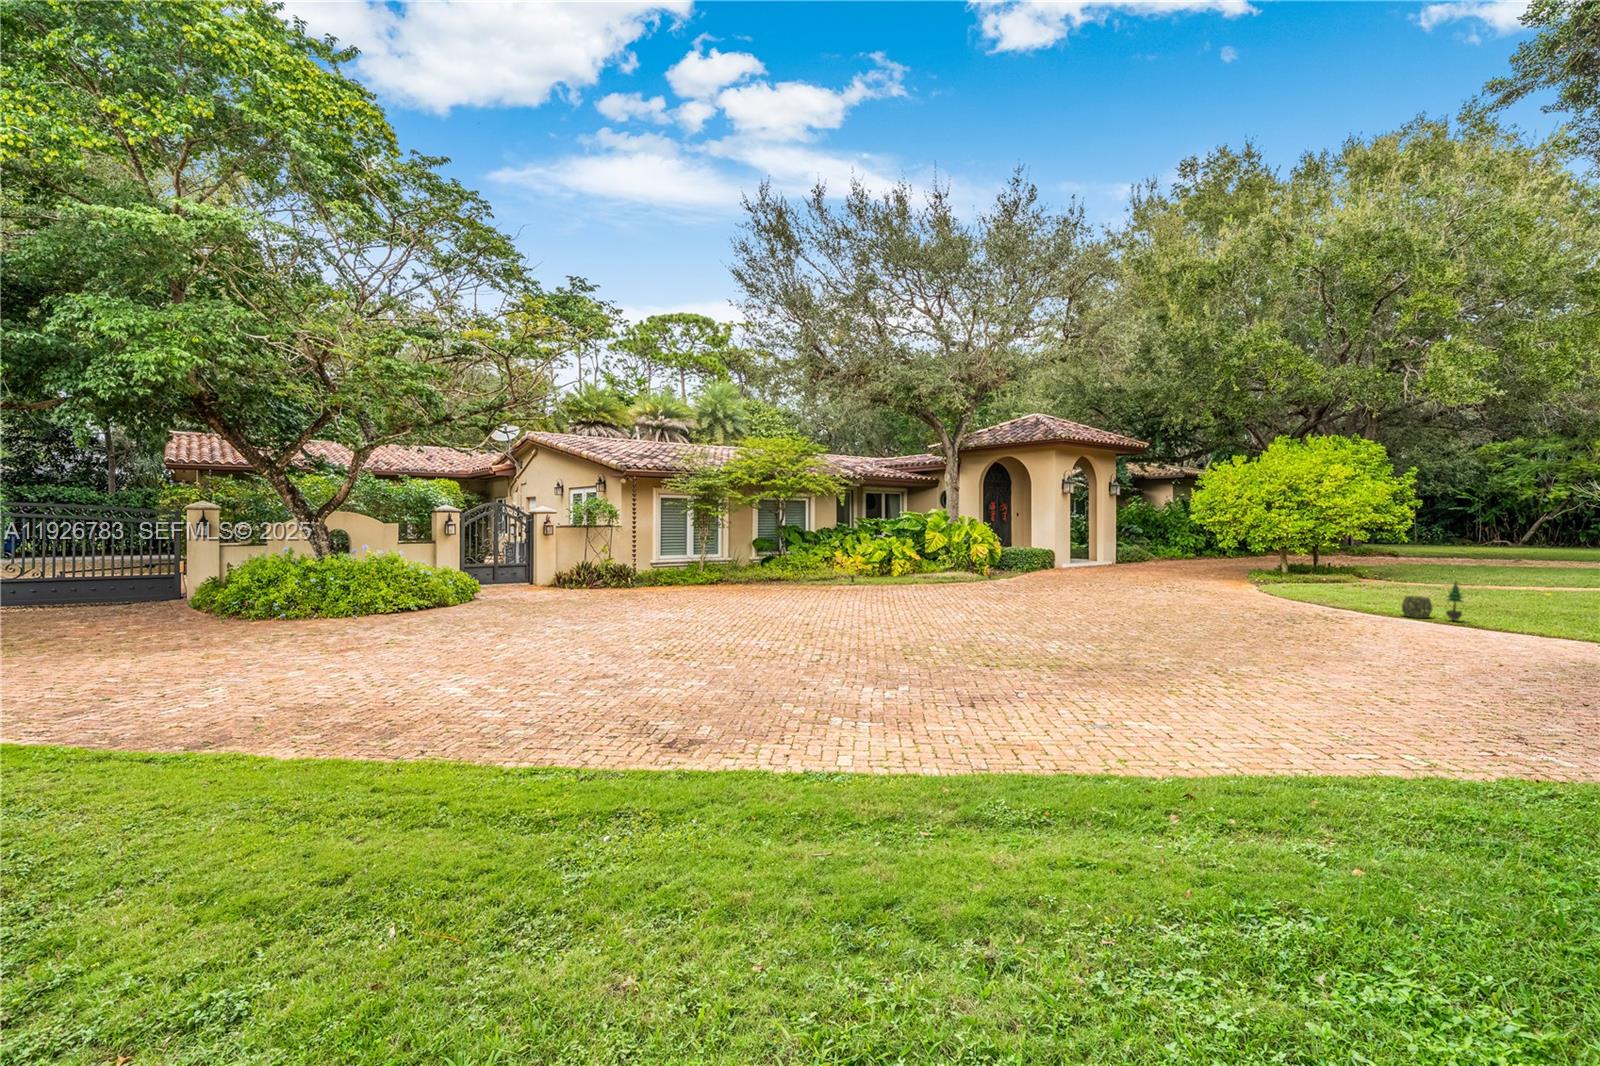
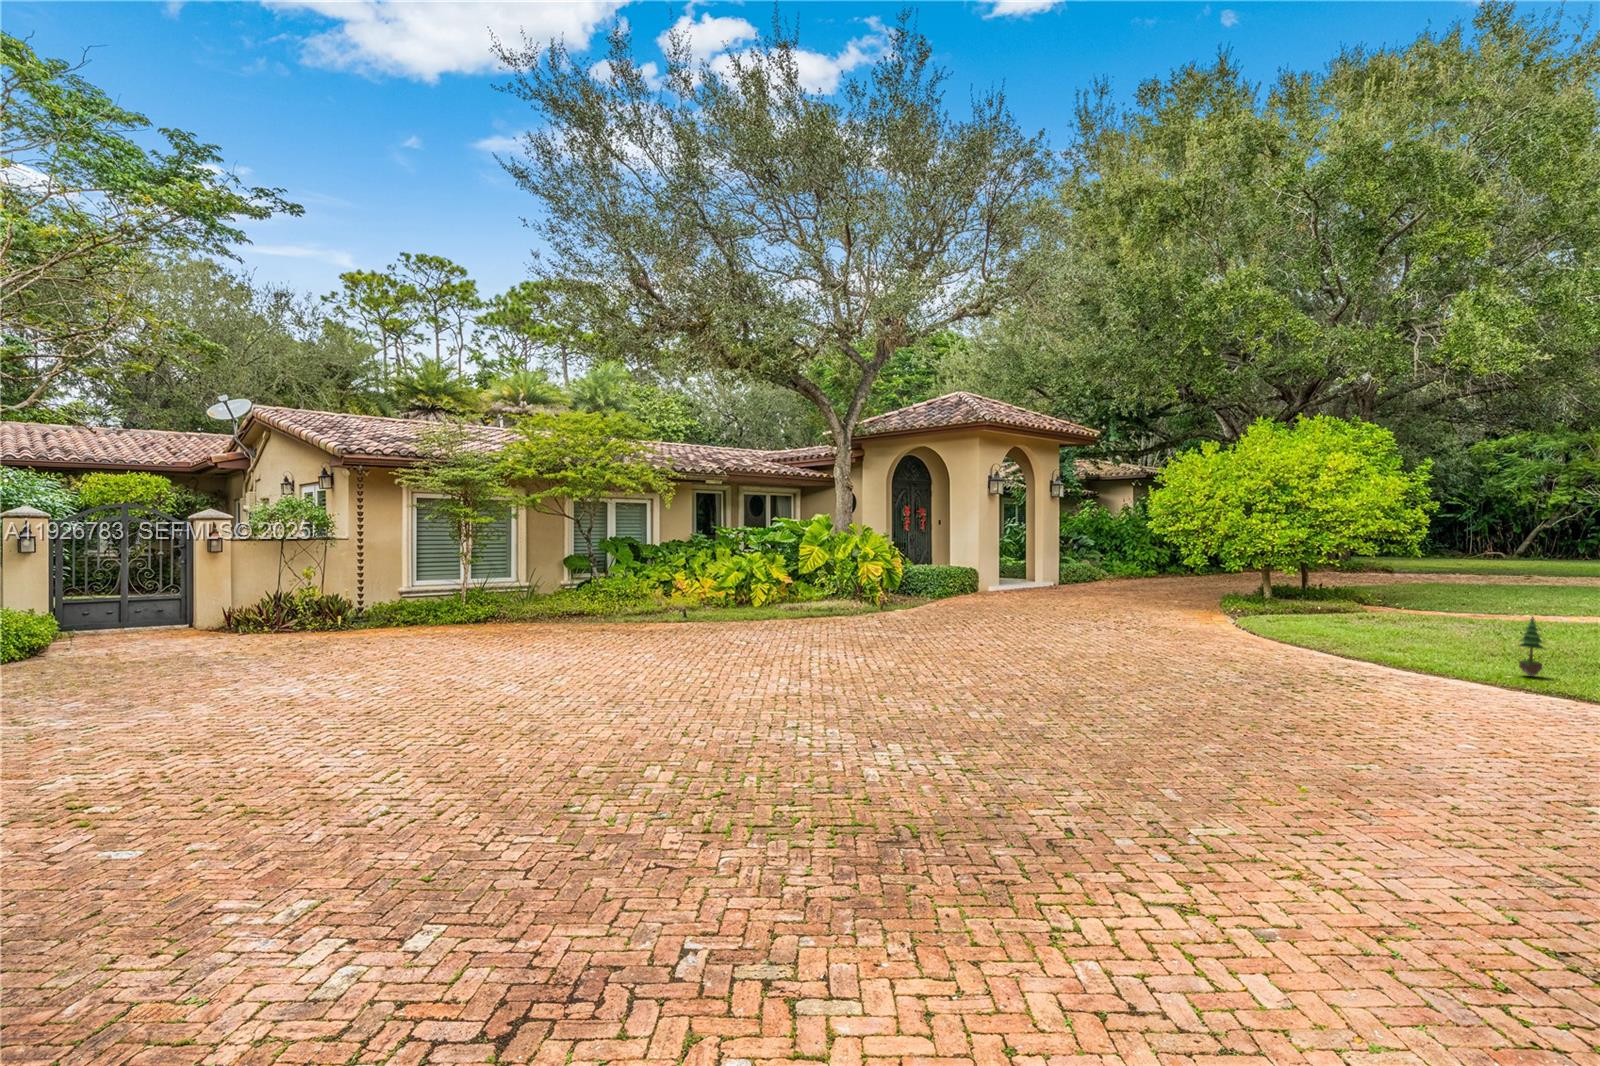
woven basket: present [1402,596,1432,618] -> none [1452,638,1497,672]

